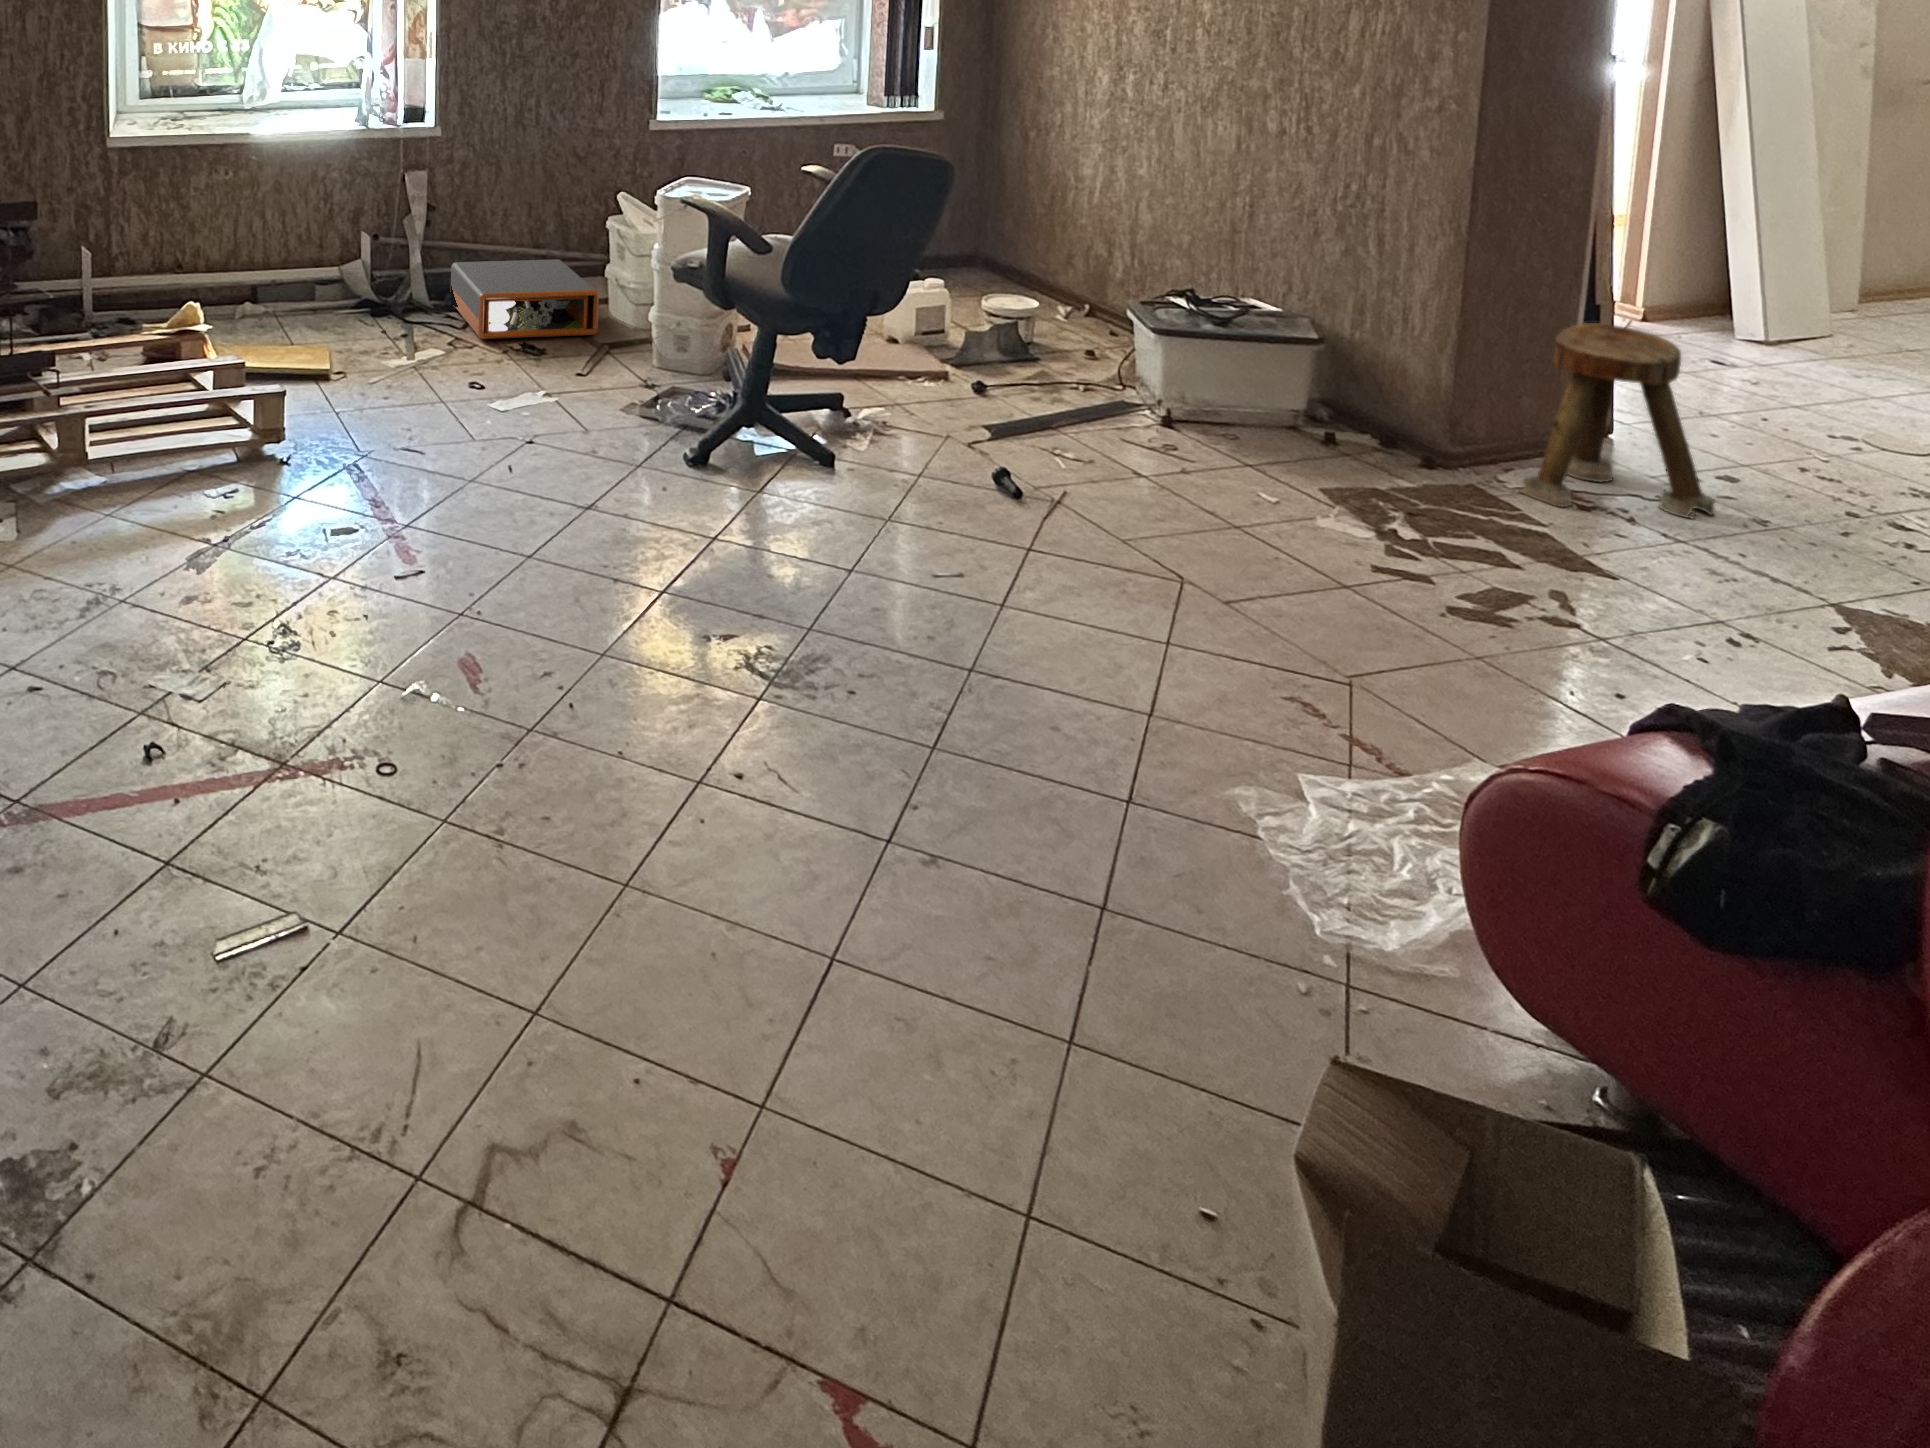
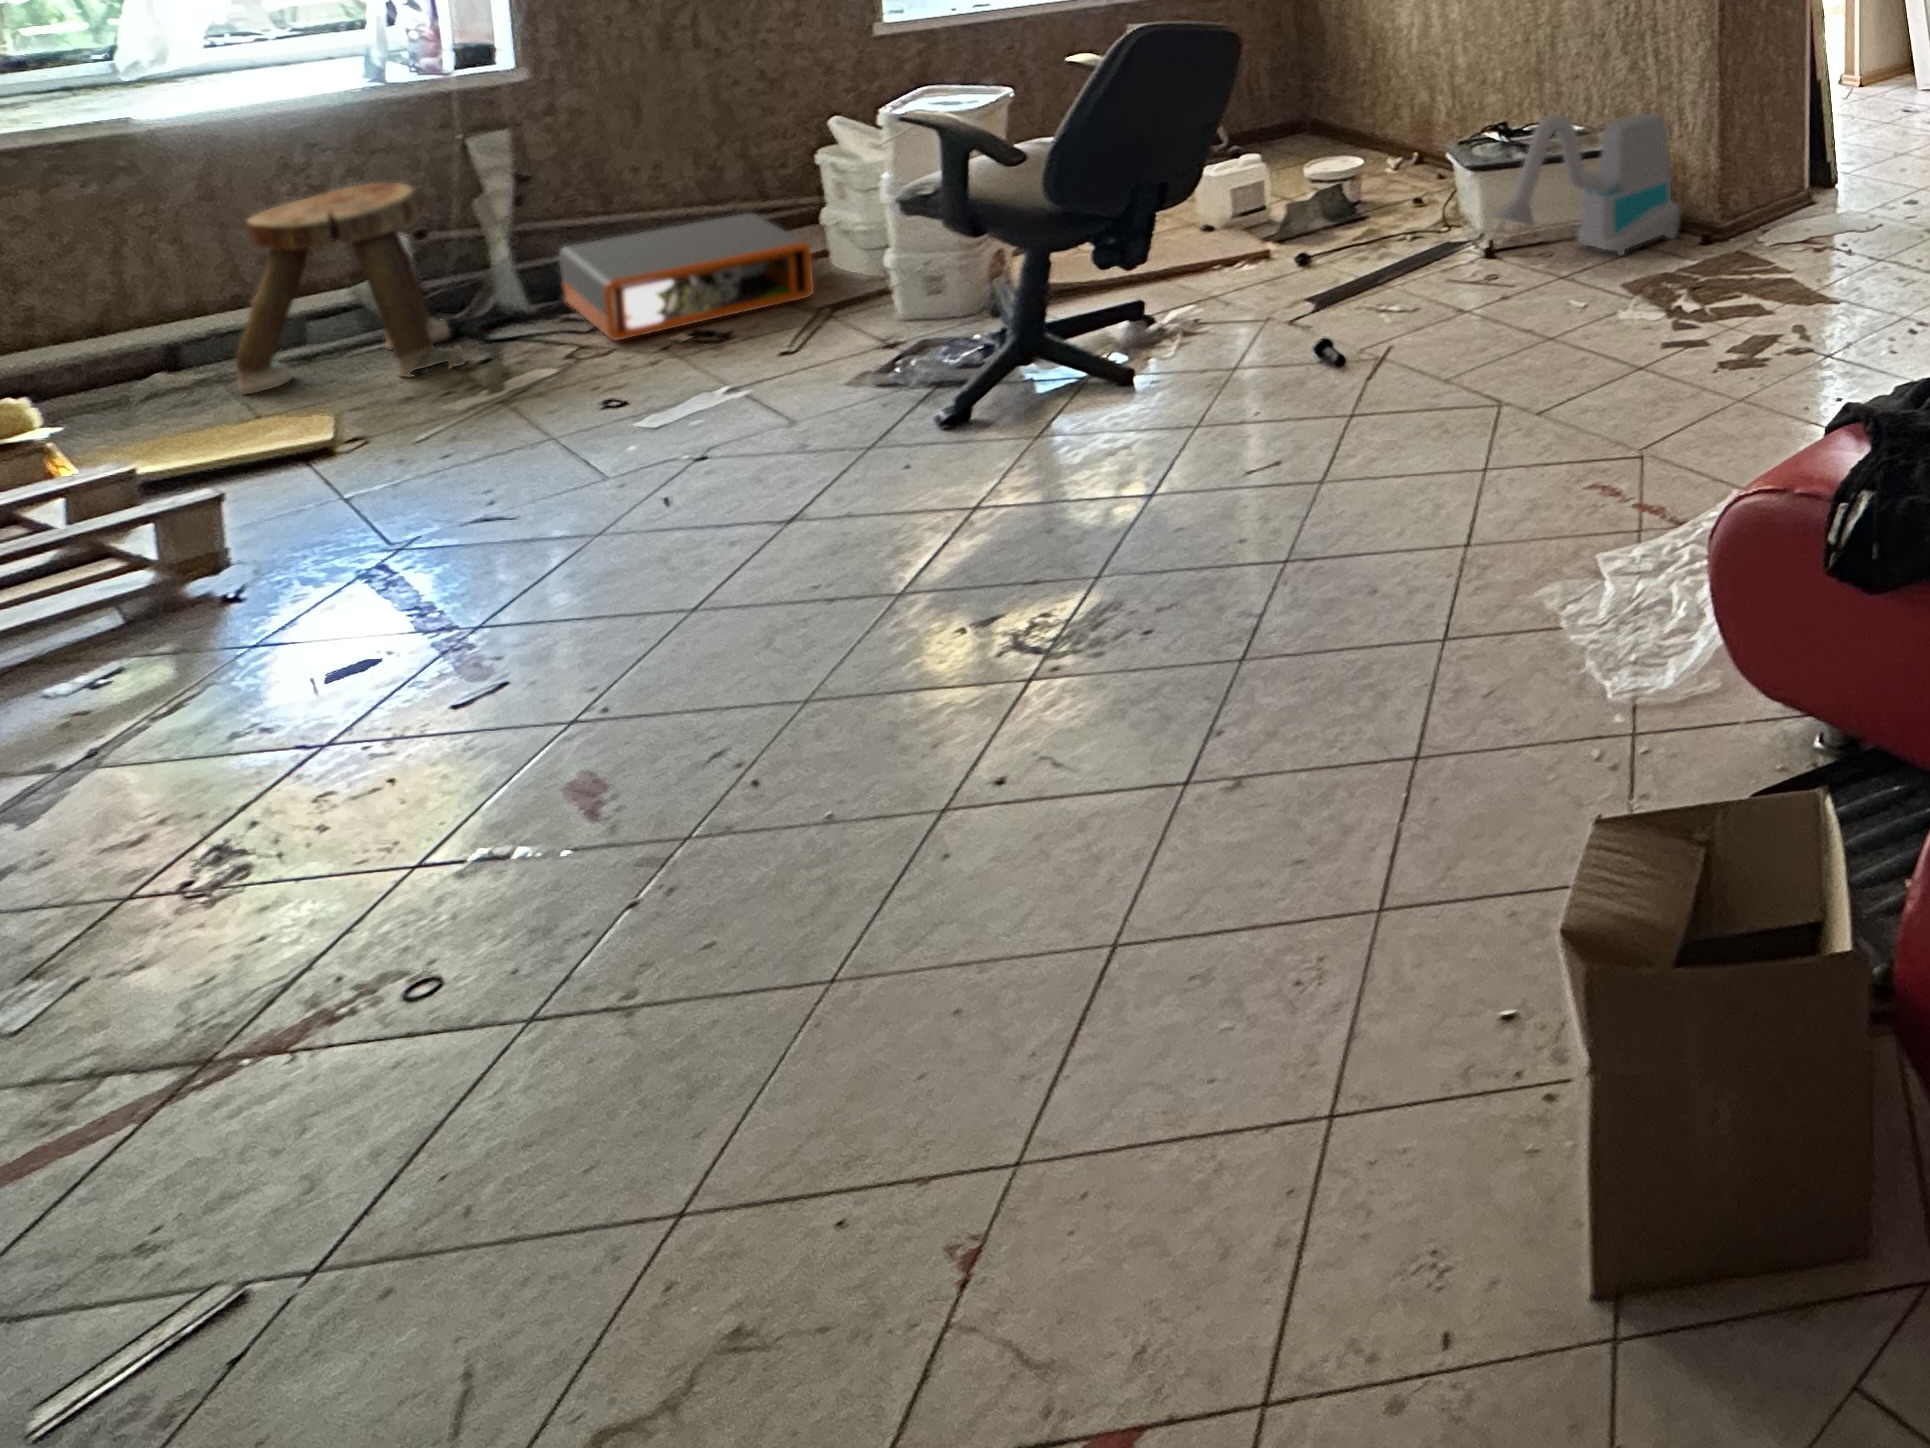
vacuum cleaner: none [1176,292,1398,465] -> present [1495,113,1679,255]
stool: present [1519,323,1715,519] -> present [236,183,466,394]

